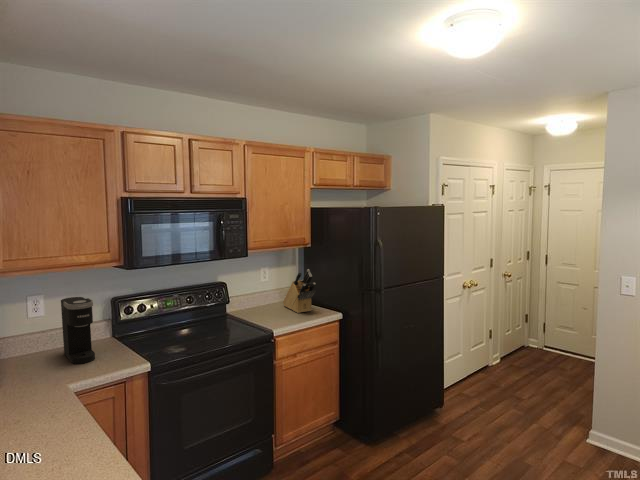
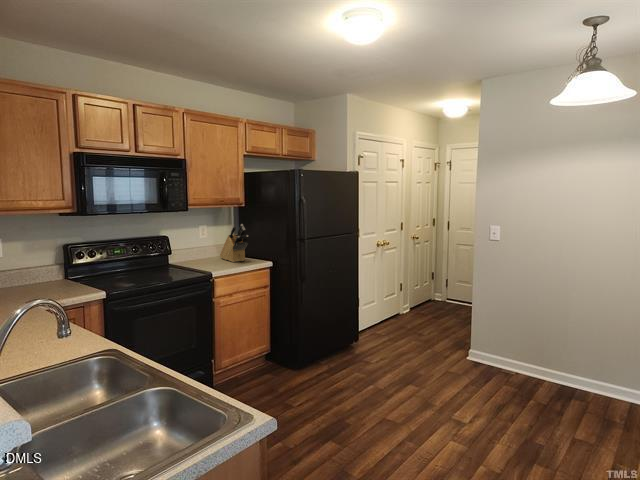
coffee maker: present [61,297,95,364] -> none [19,241,53,295]

